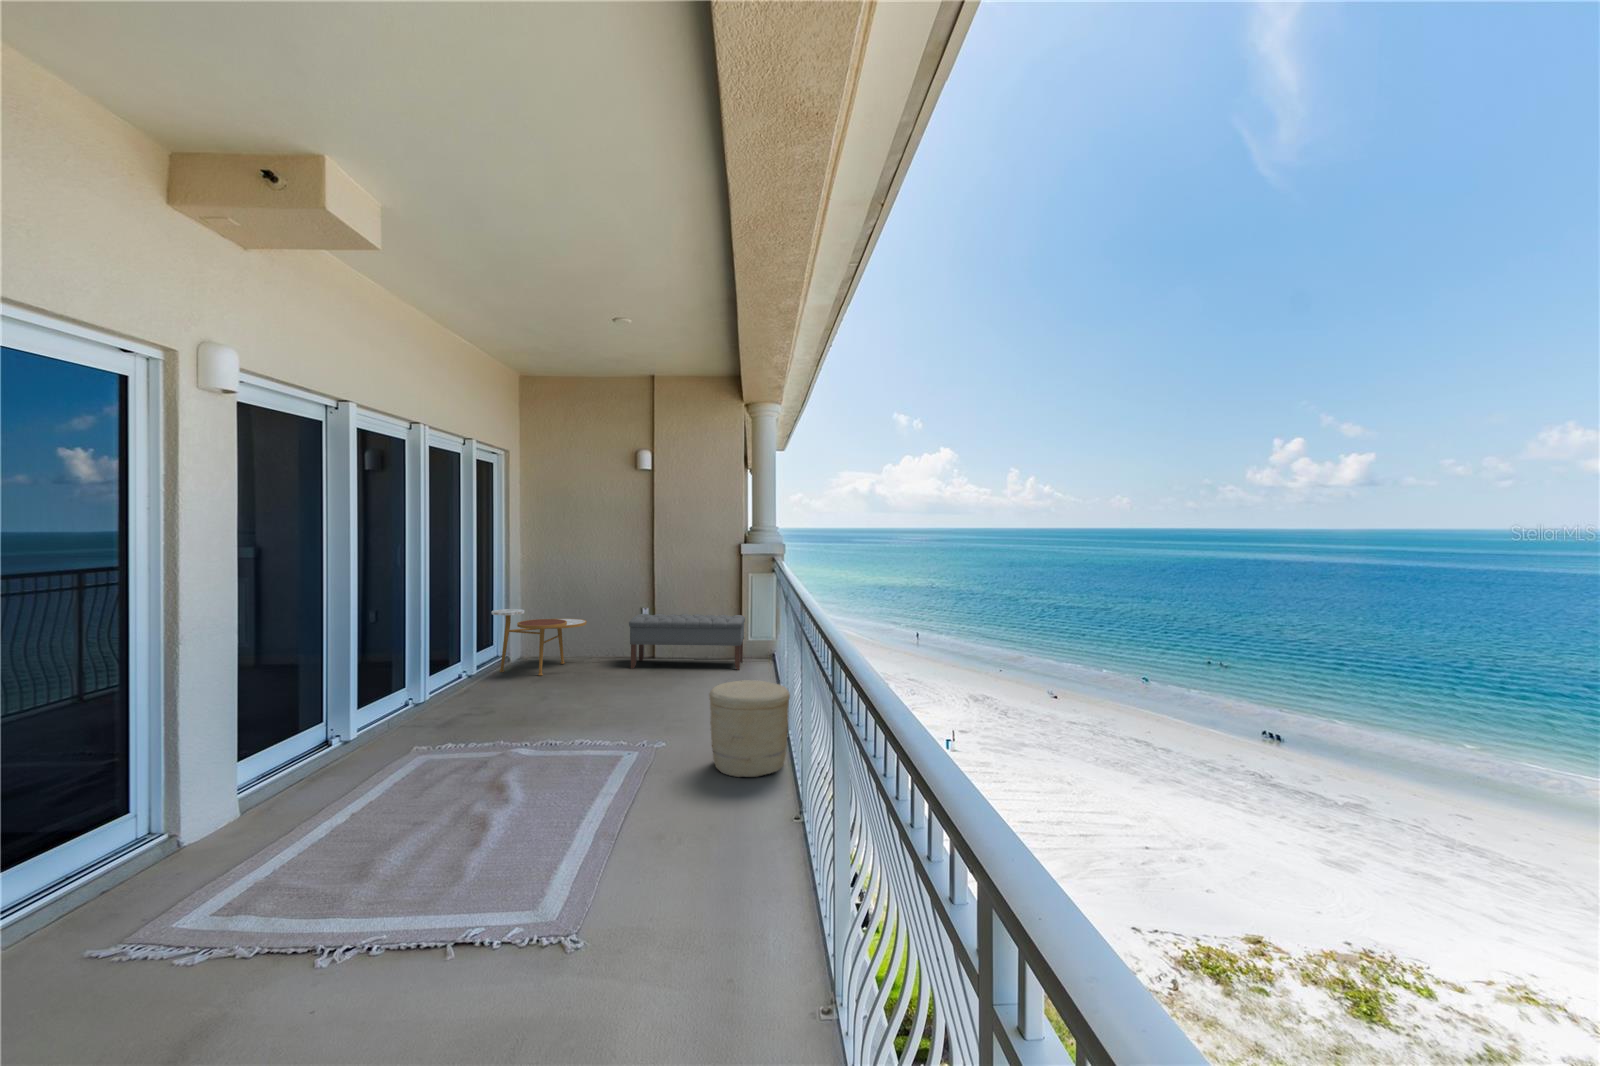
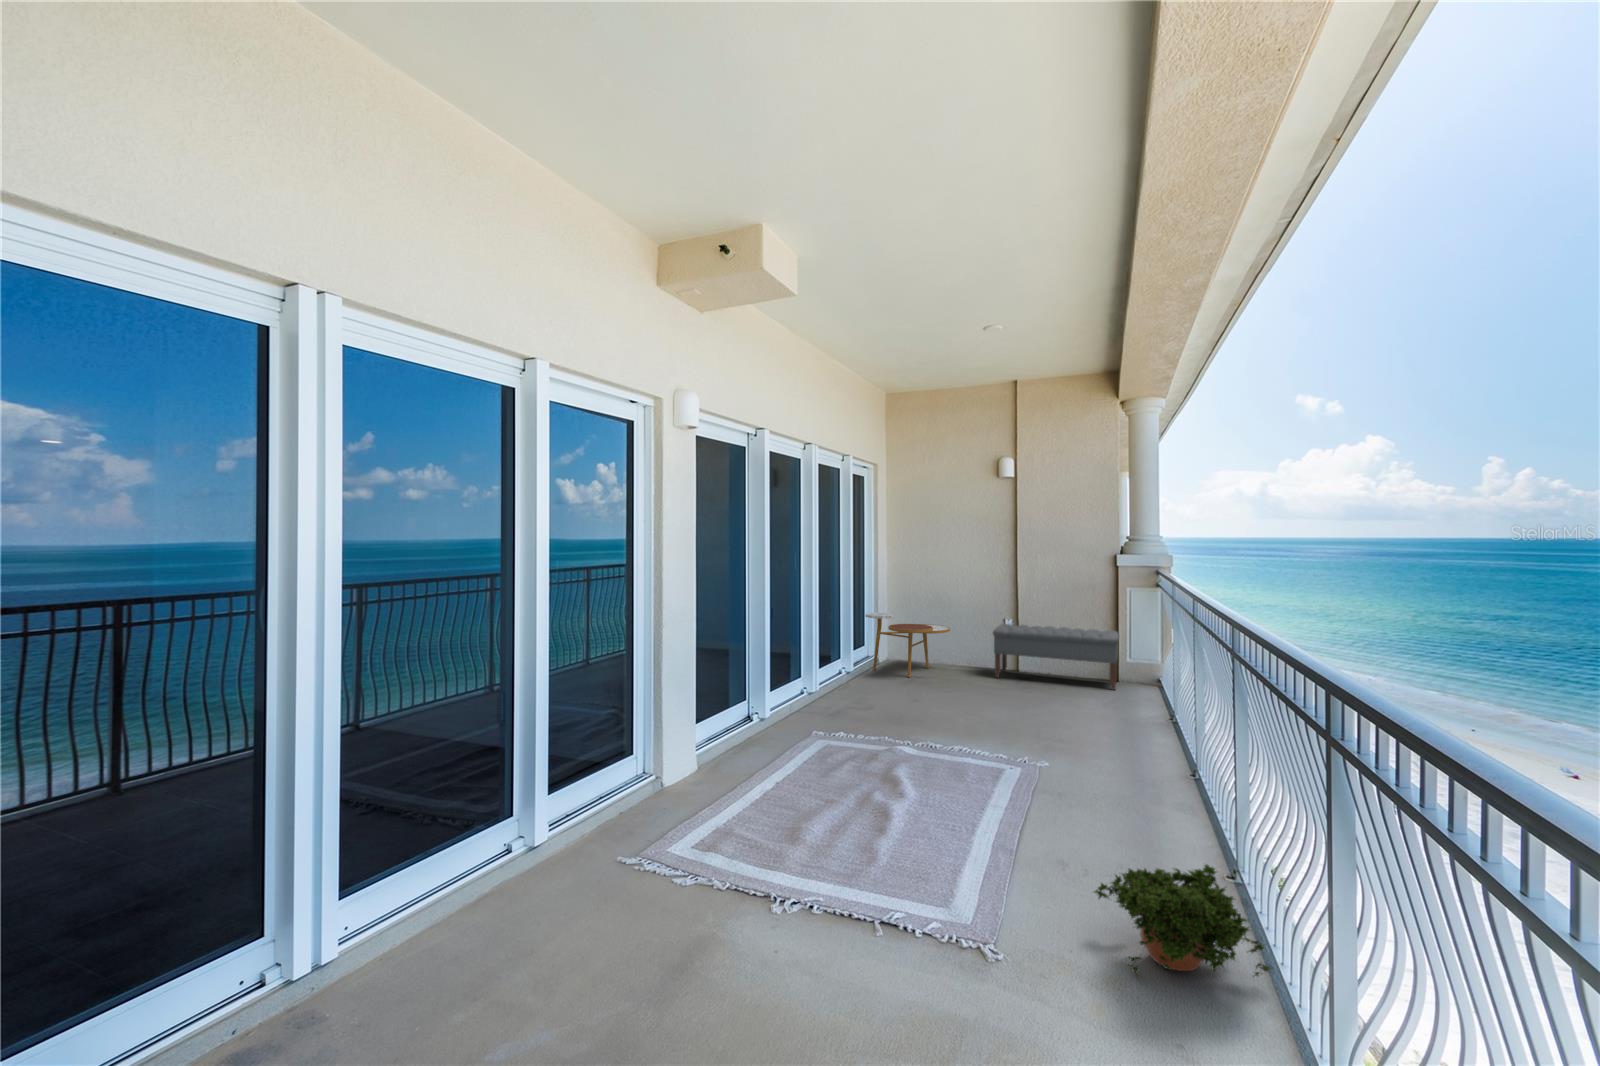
woven basket: present [709,681,790,777] -> none [1103,702,1204,812]
potted plant: none [671,817,807,929] -> present [1094,864,1270,976]

